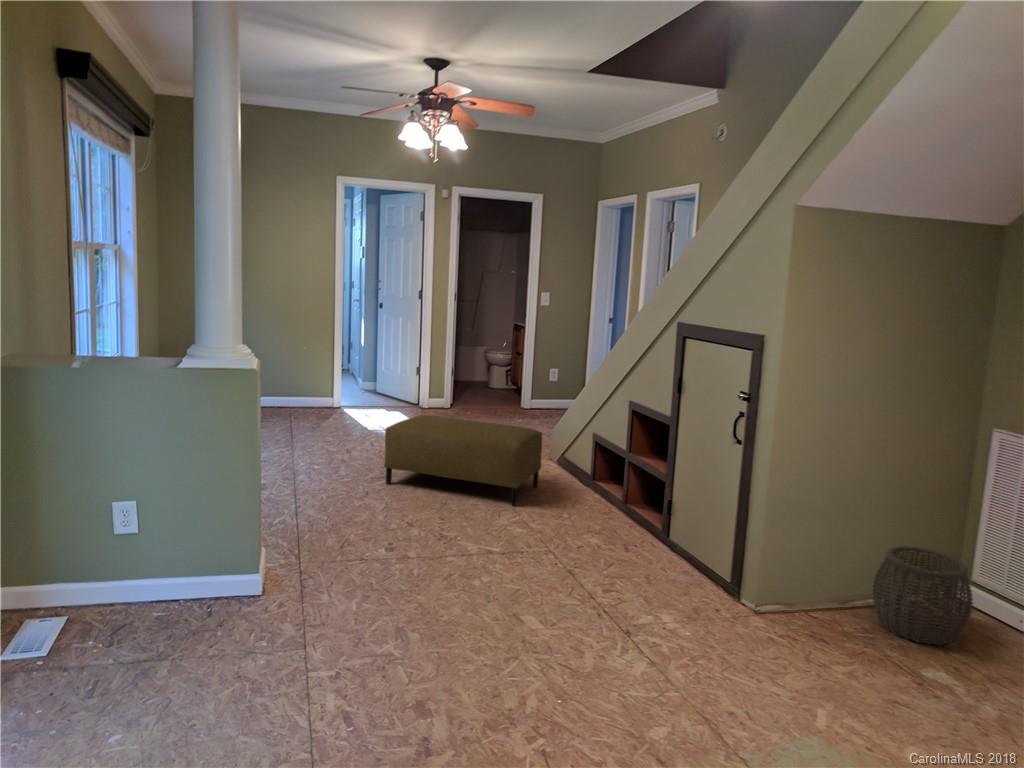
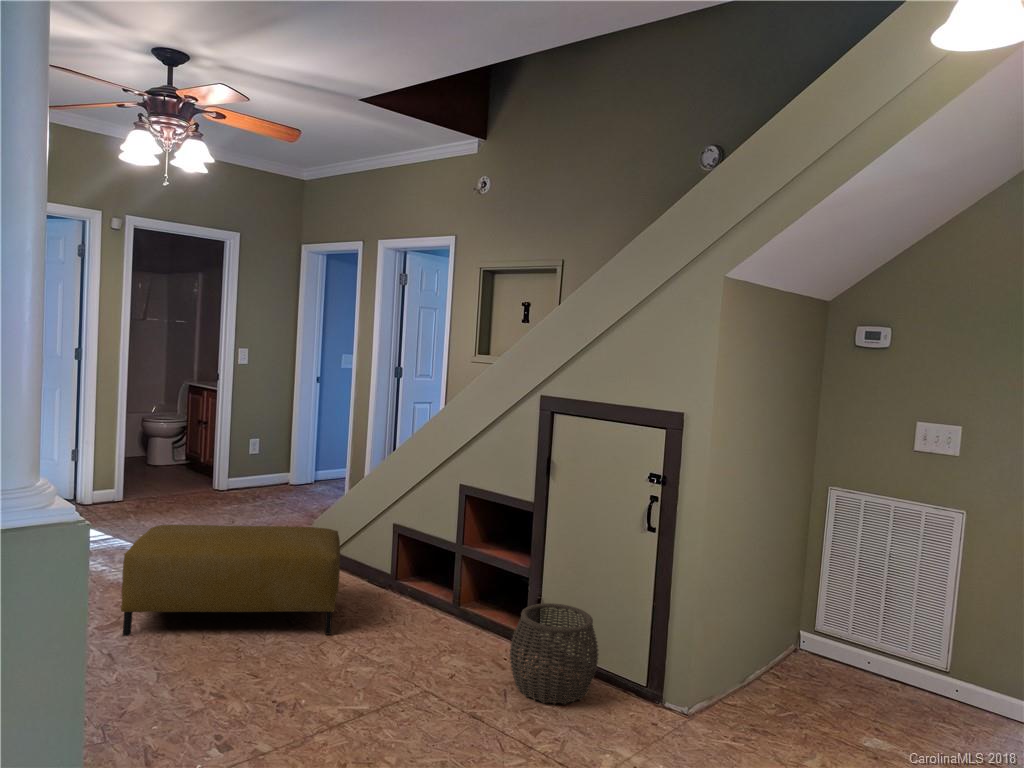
woven basket: present [872,546,973,645] -> present [510,603,599,704]

